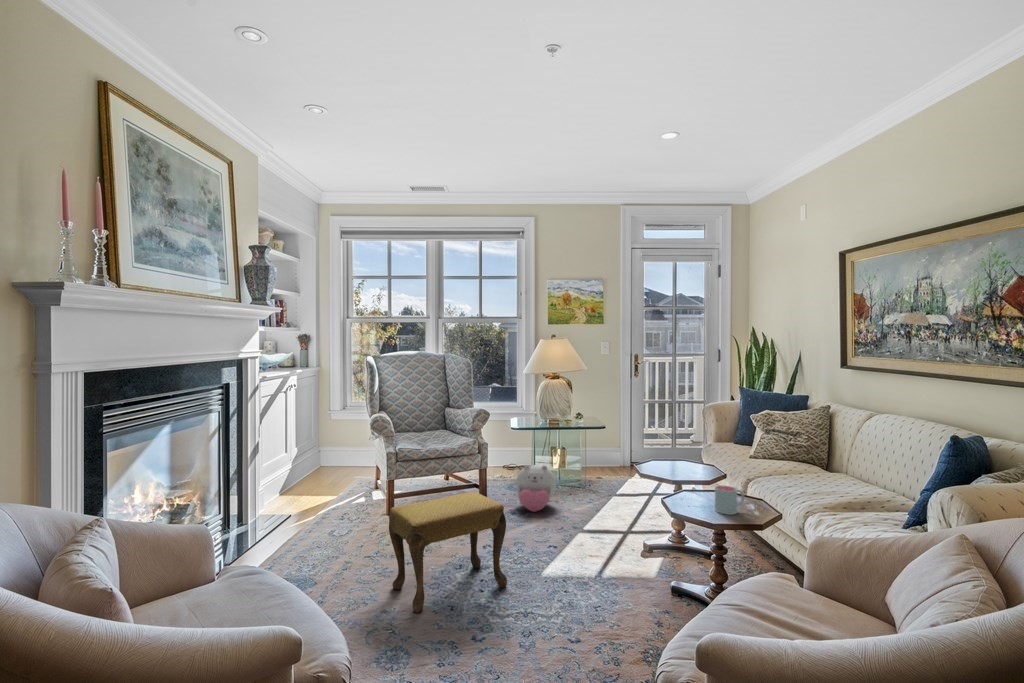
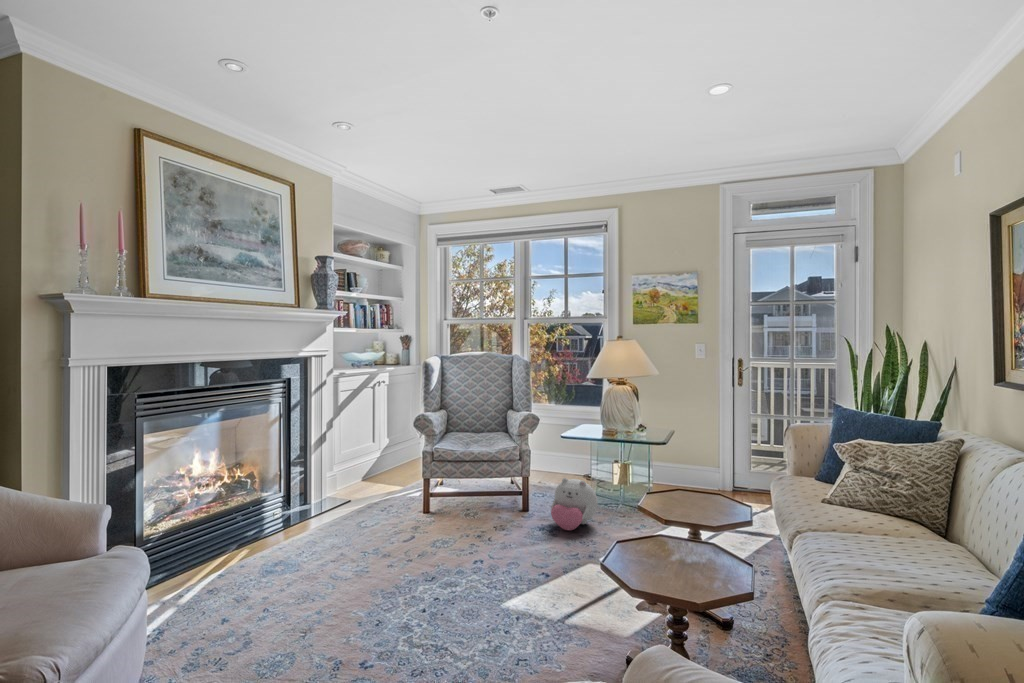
mug: present [715,485,744,515] -> none [664,537,707,579]
footstool: present [389,492,507,613] -> none [339,502,454,620]

